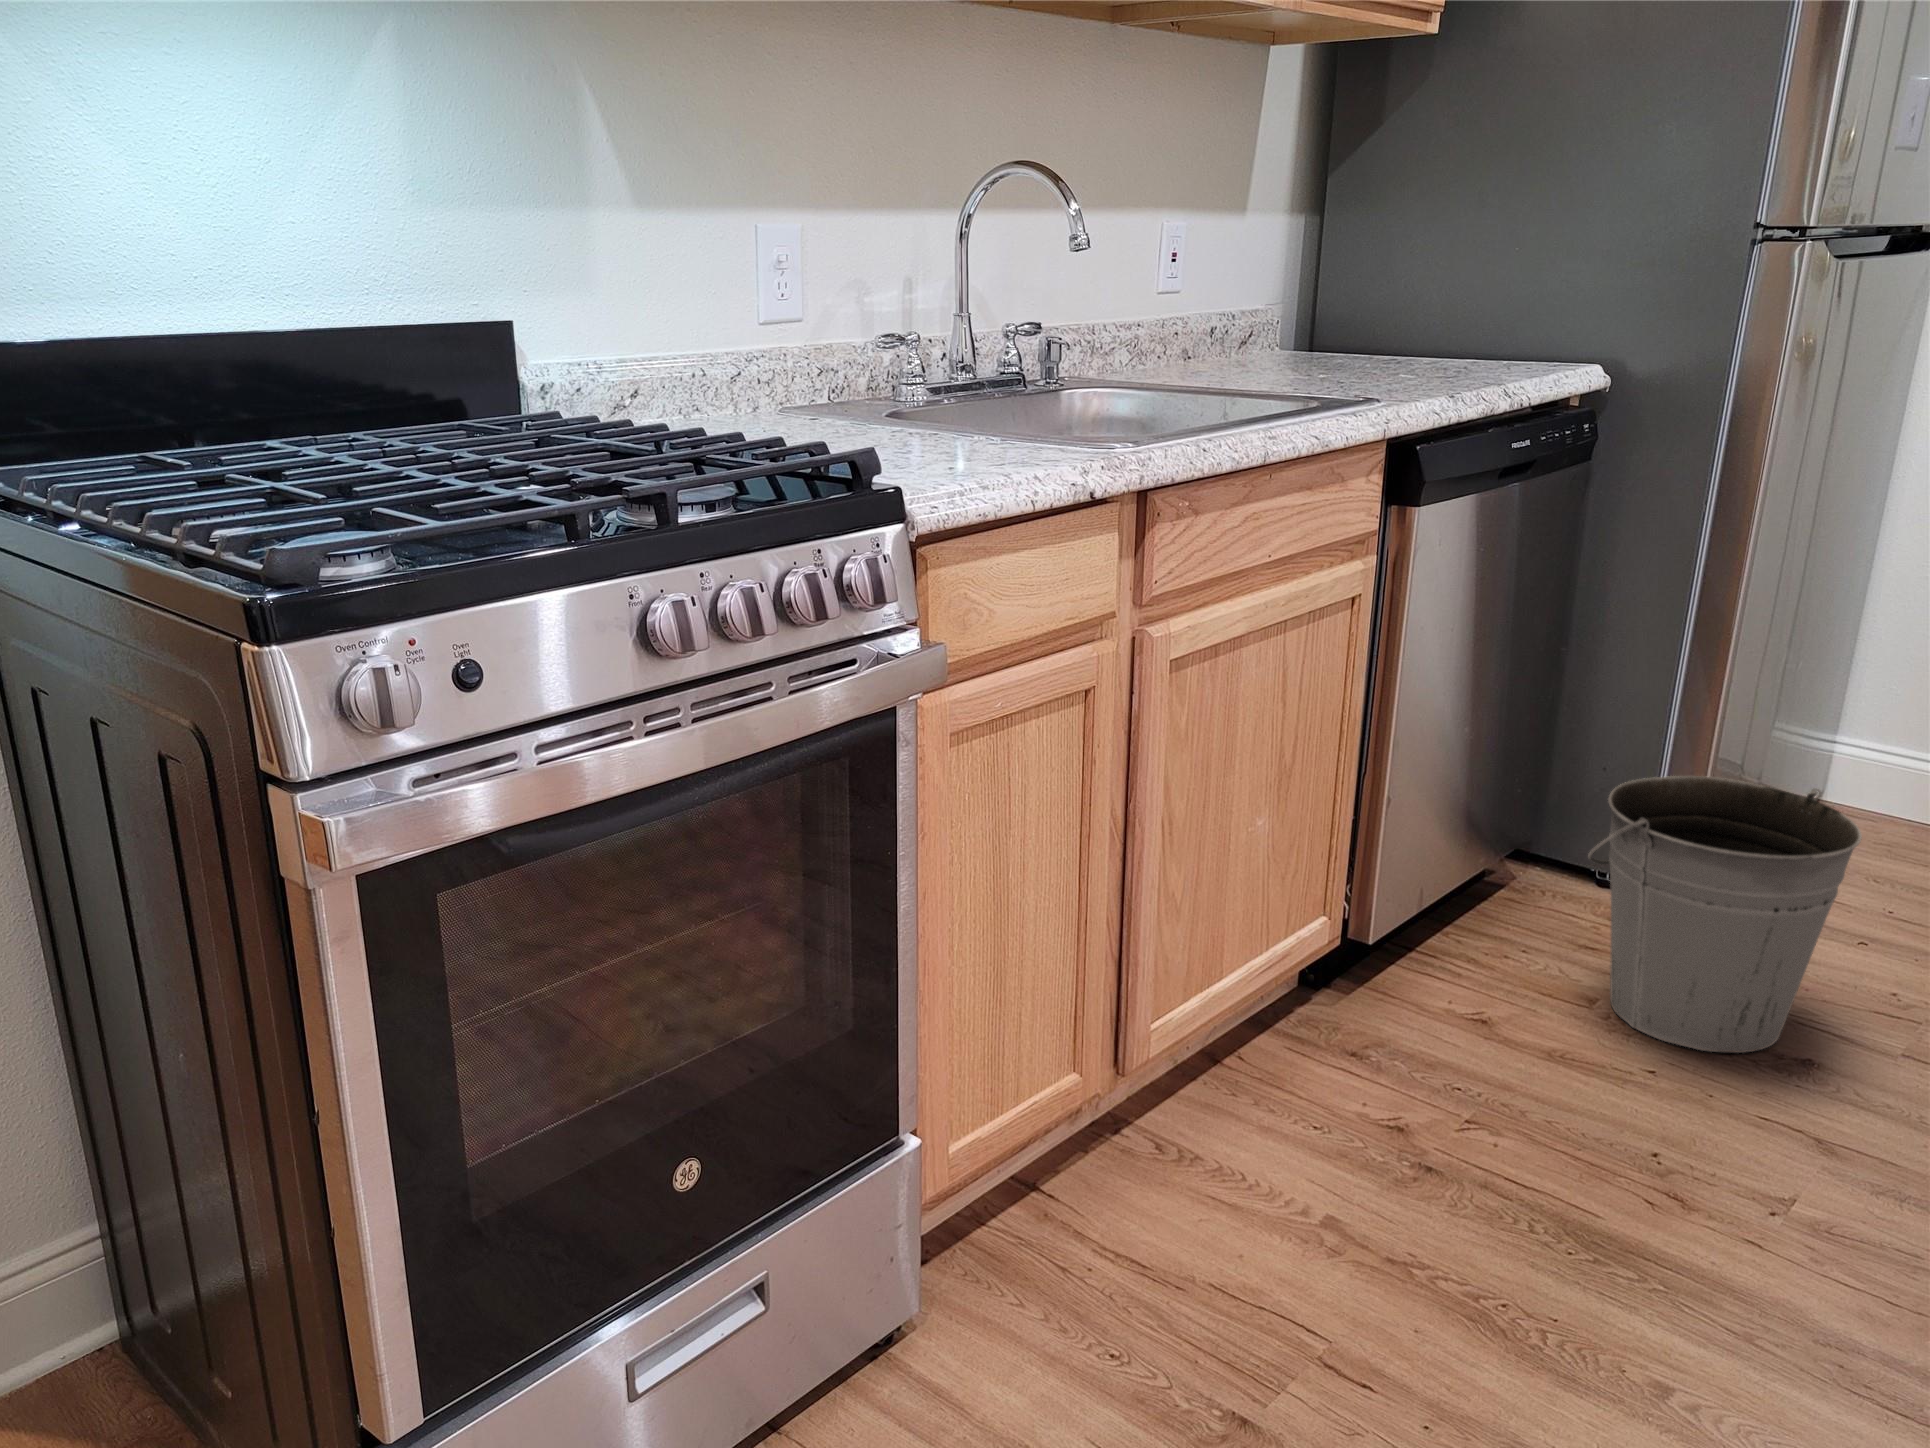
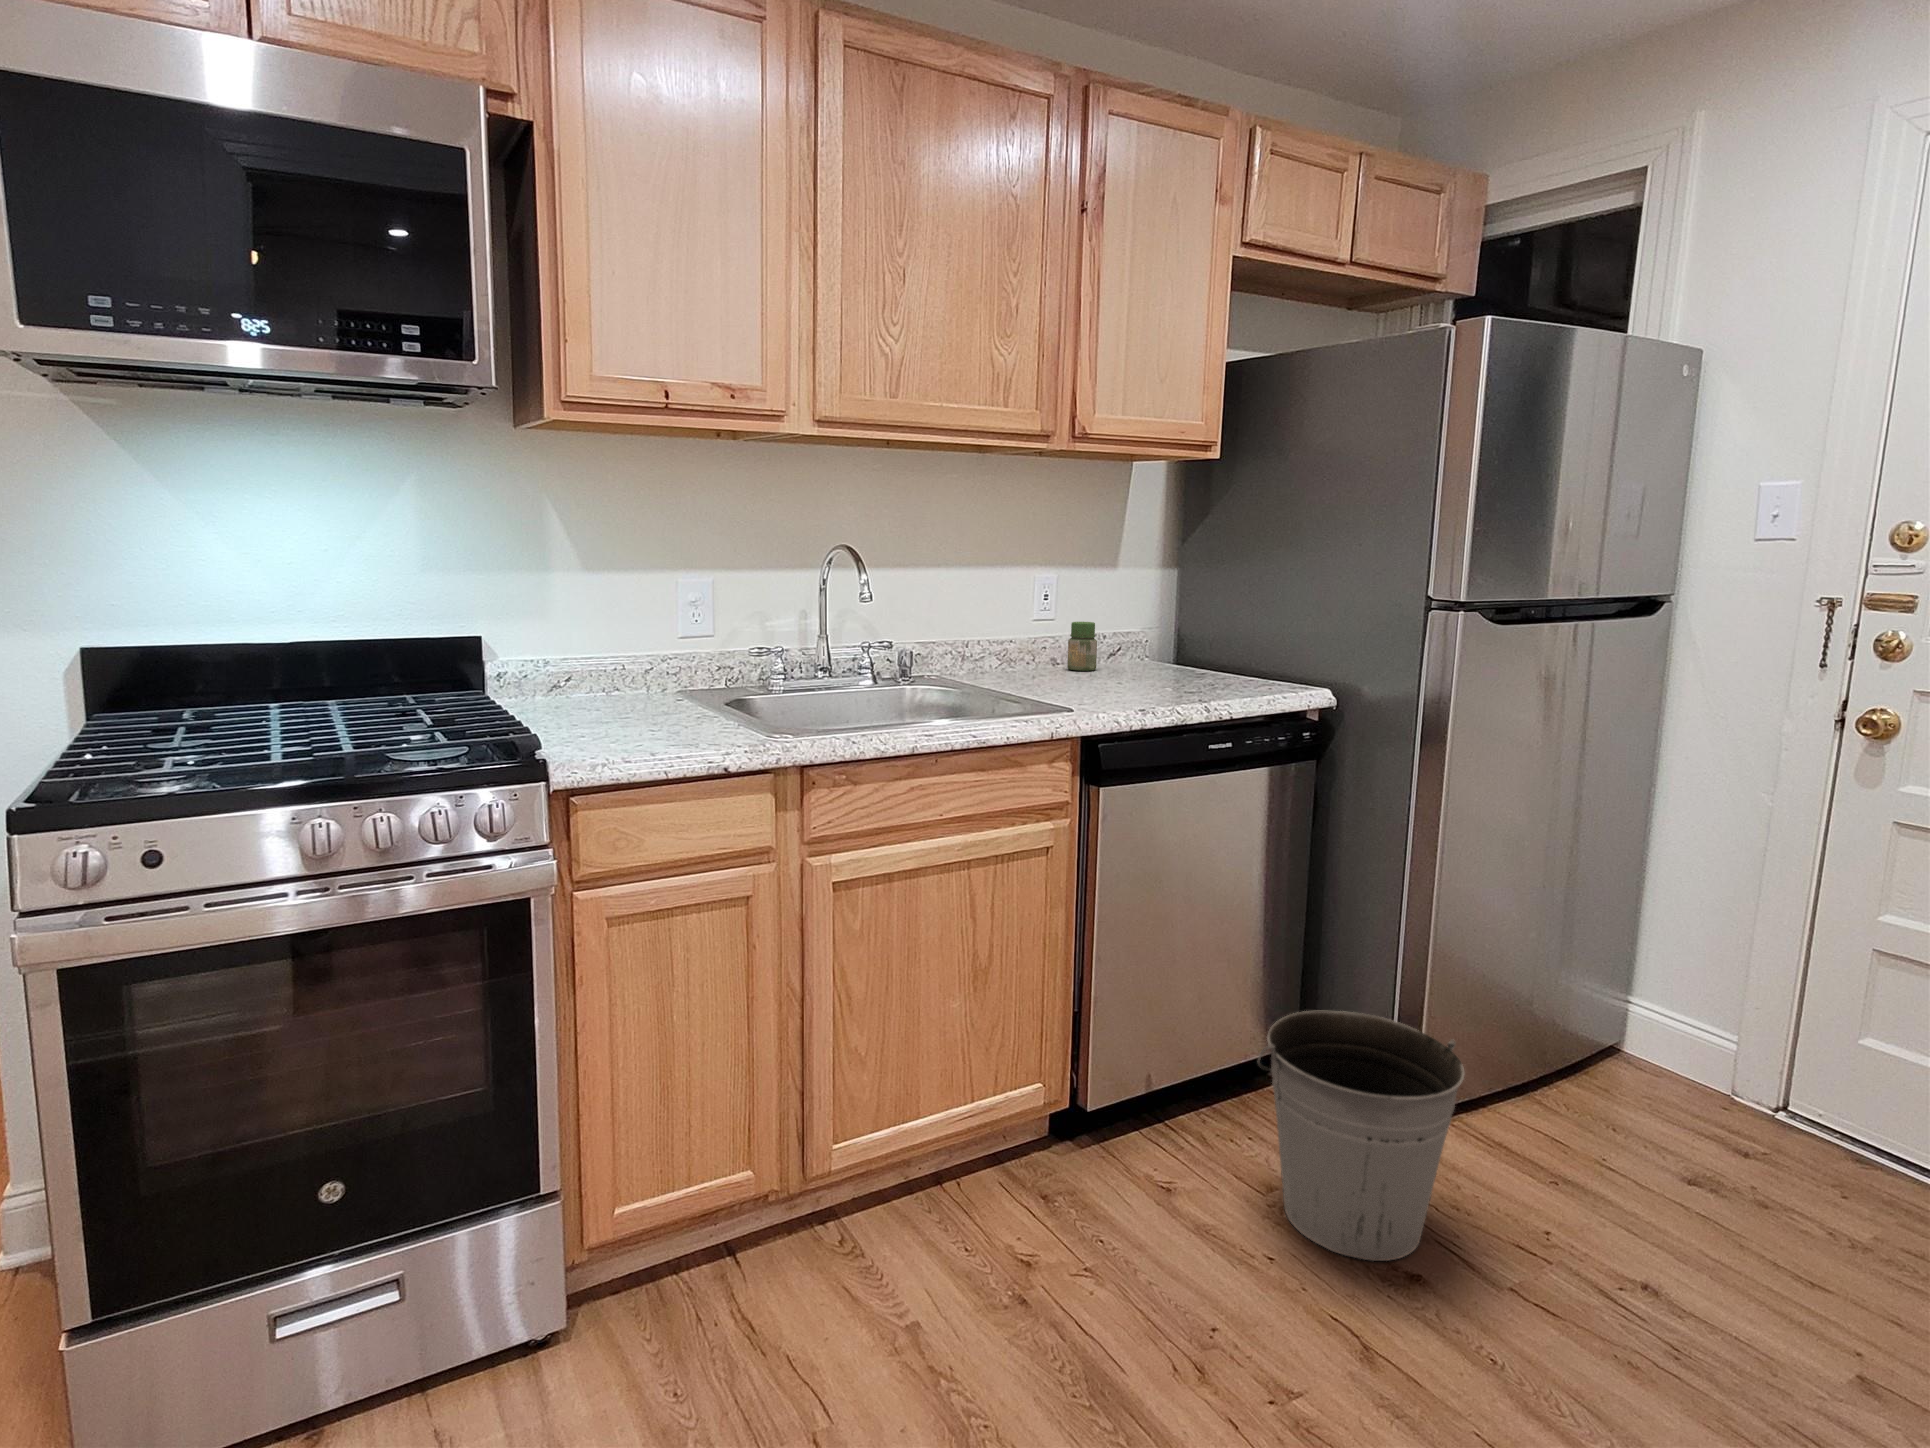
jar: none [1213,294,1257,366] -> present [1067,622,1097,671]

